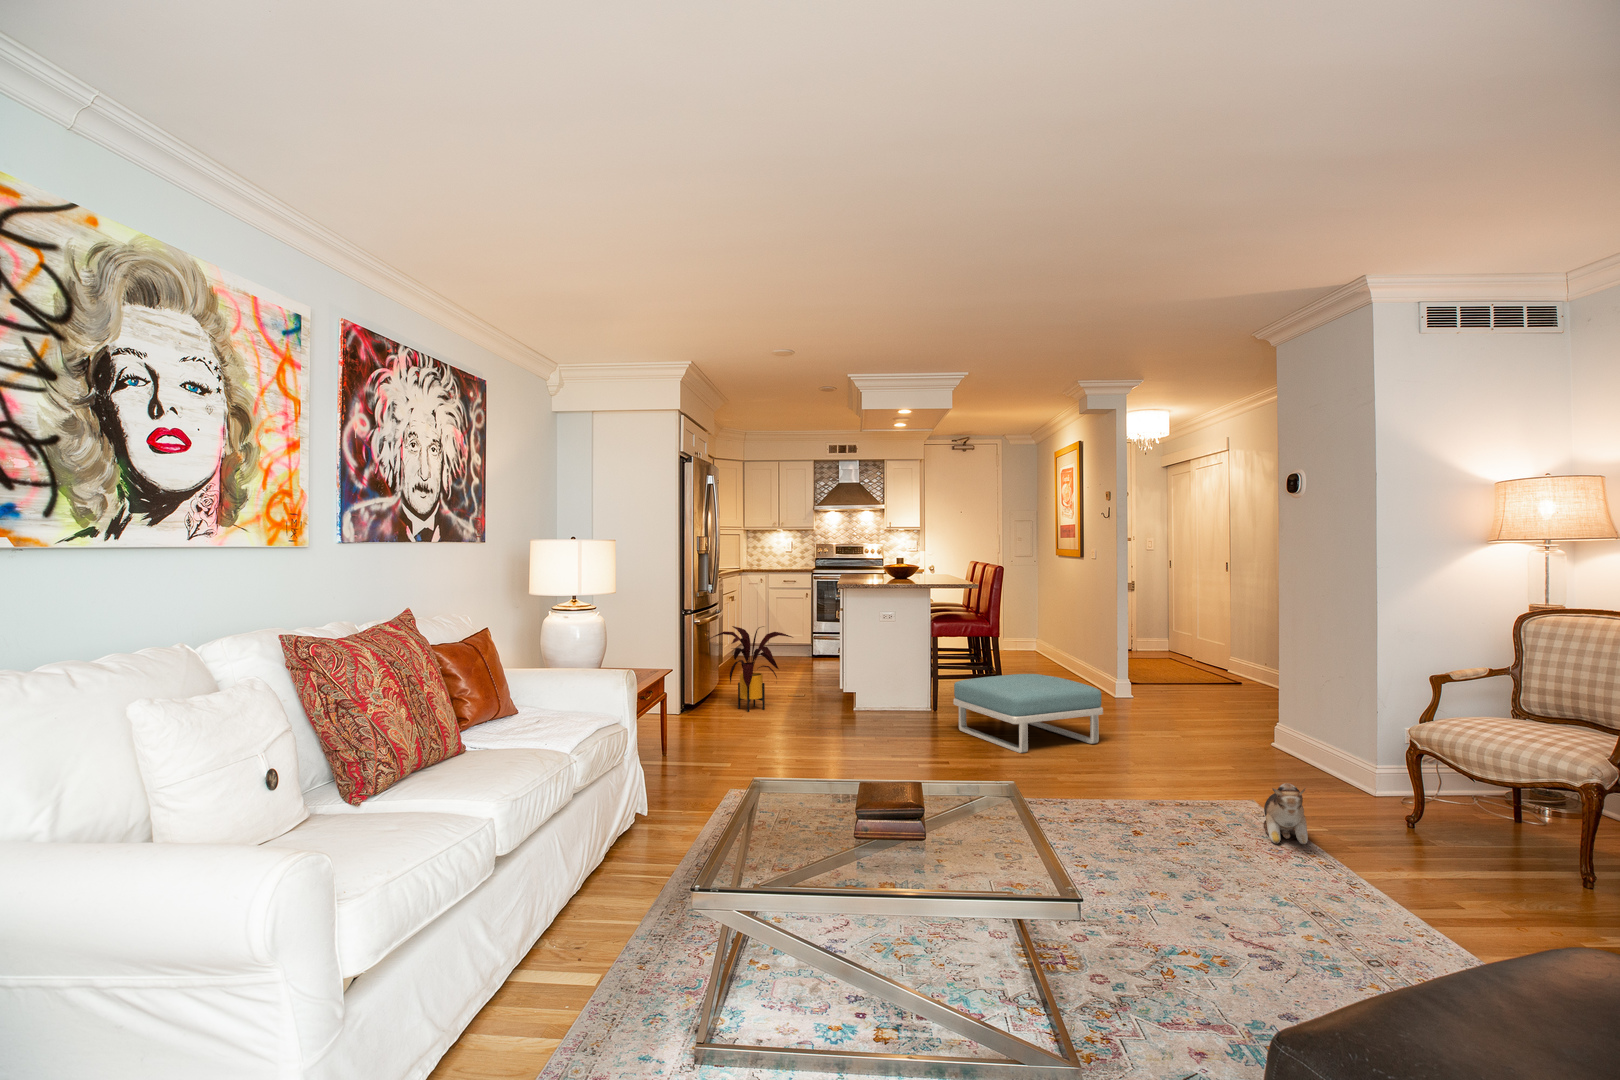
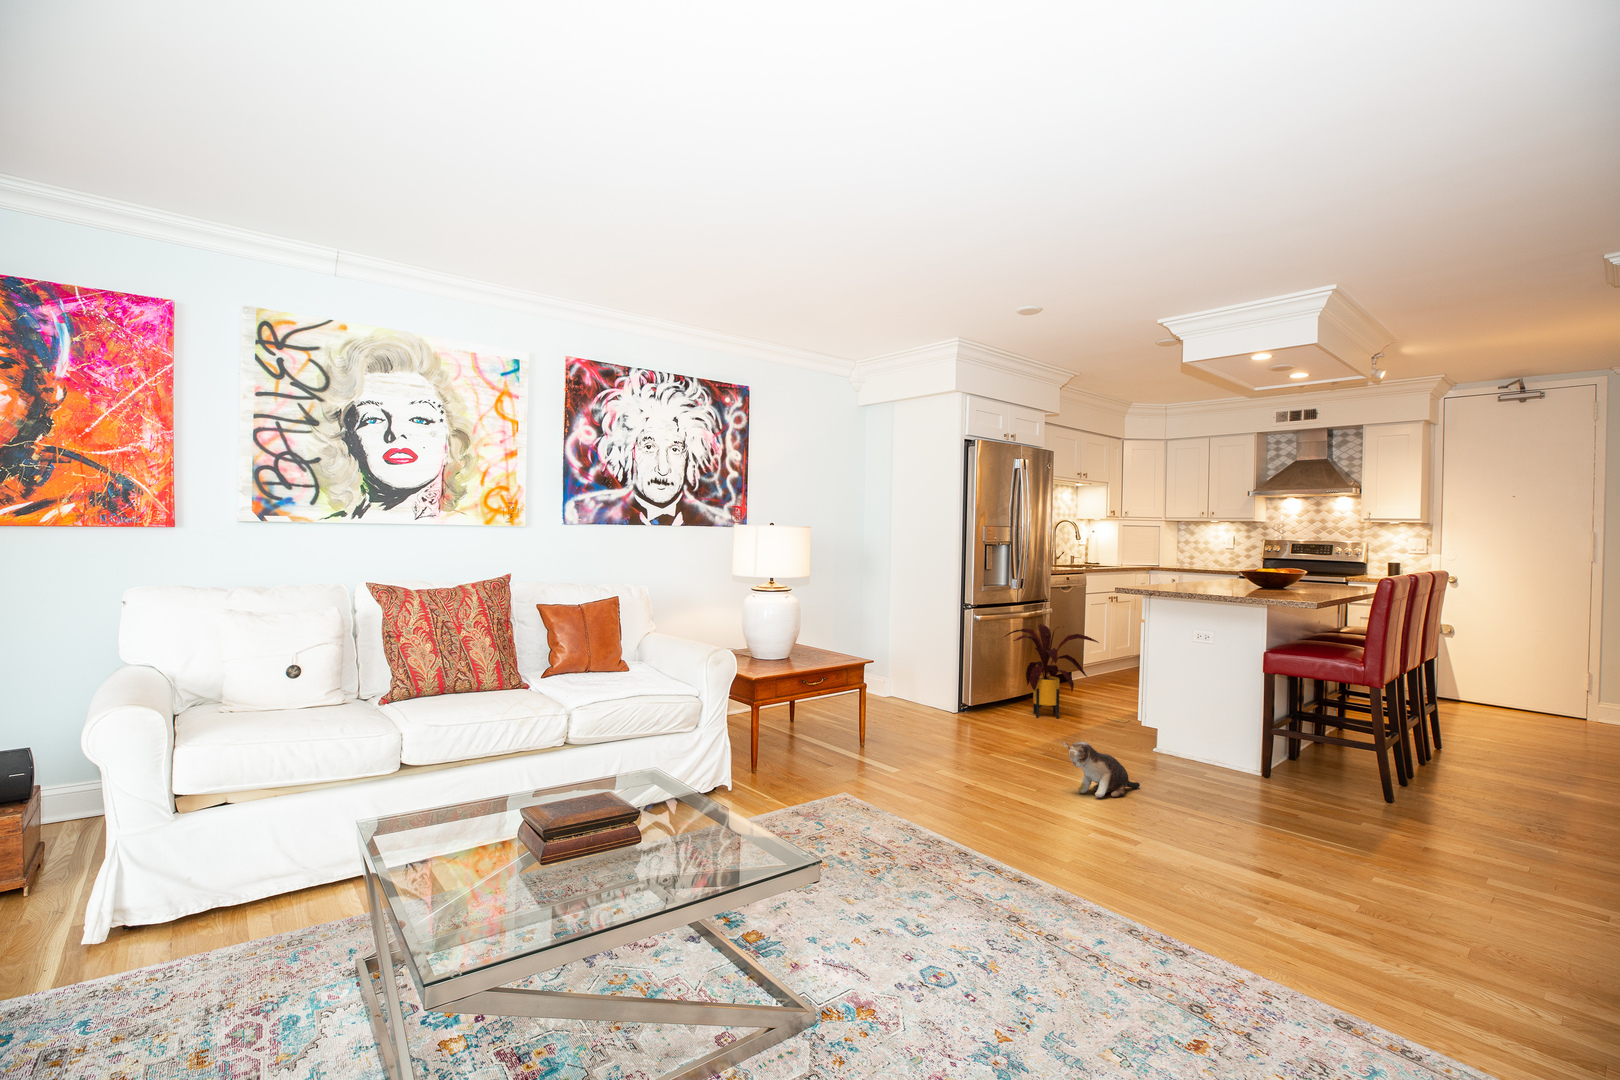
footstool: present [953,674,1103,753] -> none [1228,715,1423,834]
plush toy: present [1264,783,1308,844] -> present [1063,741,1140,797]

